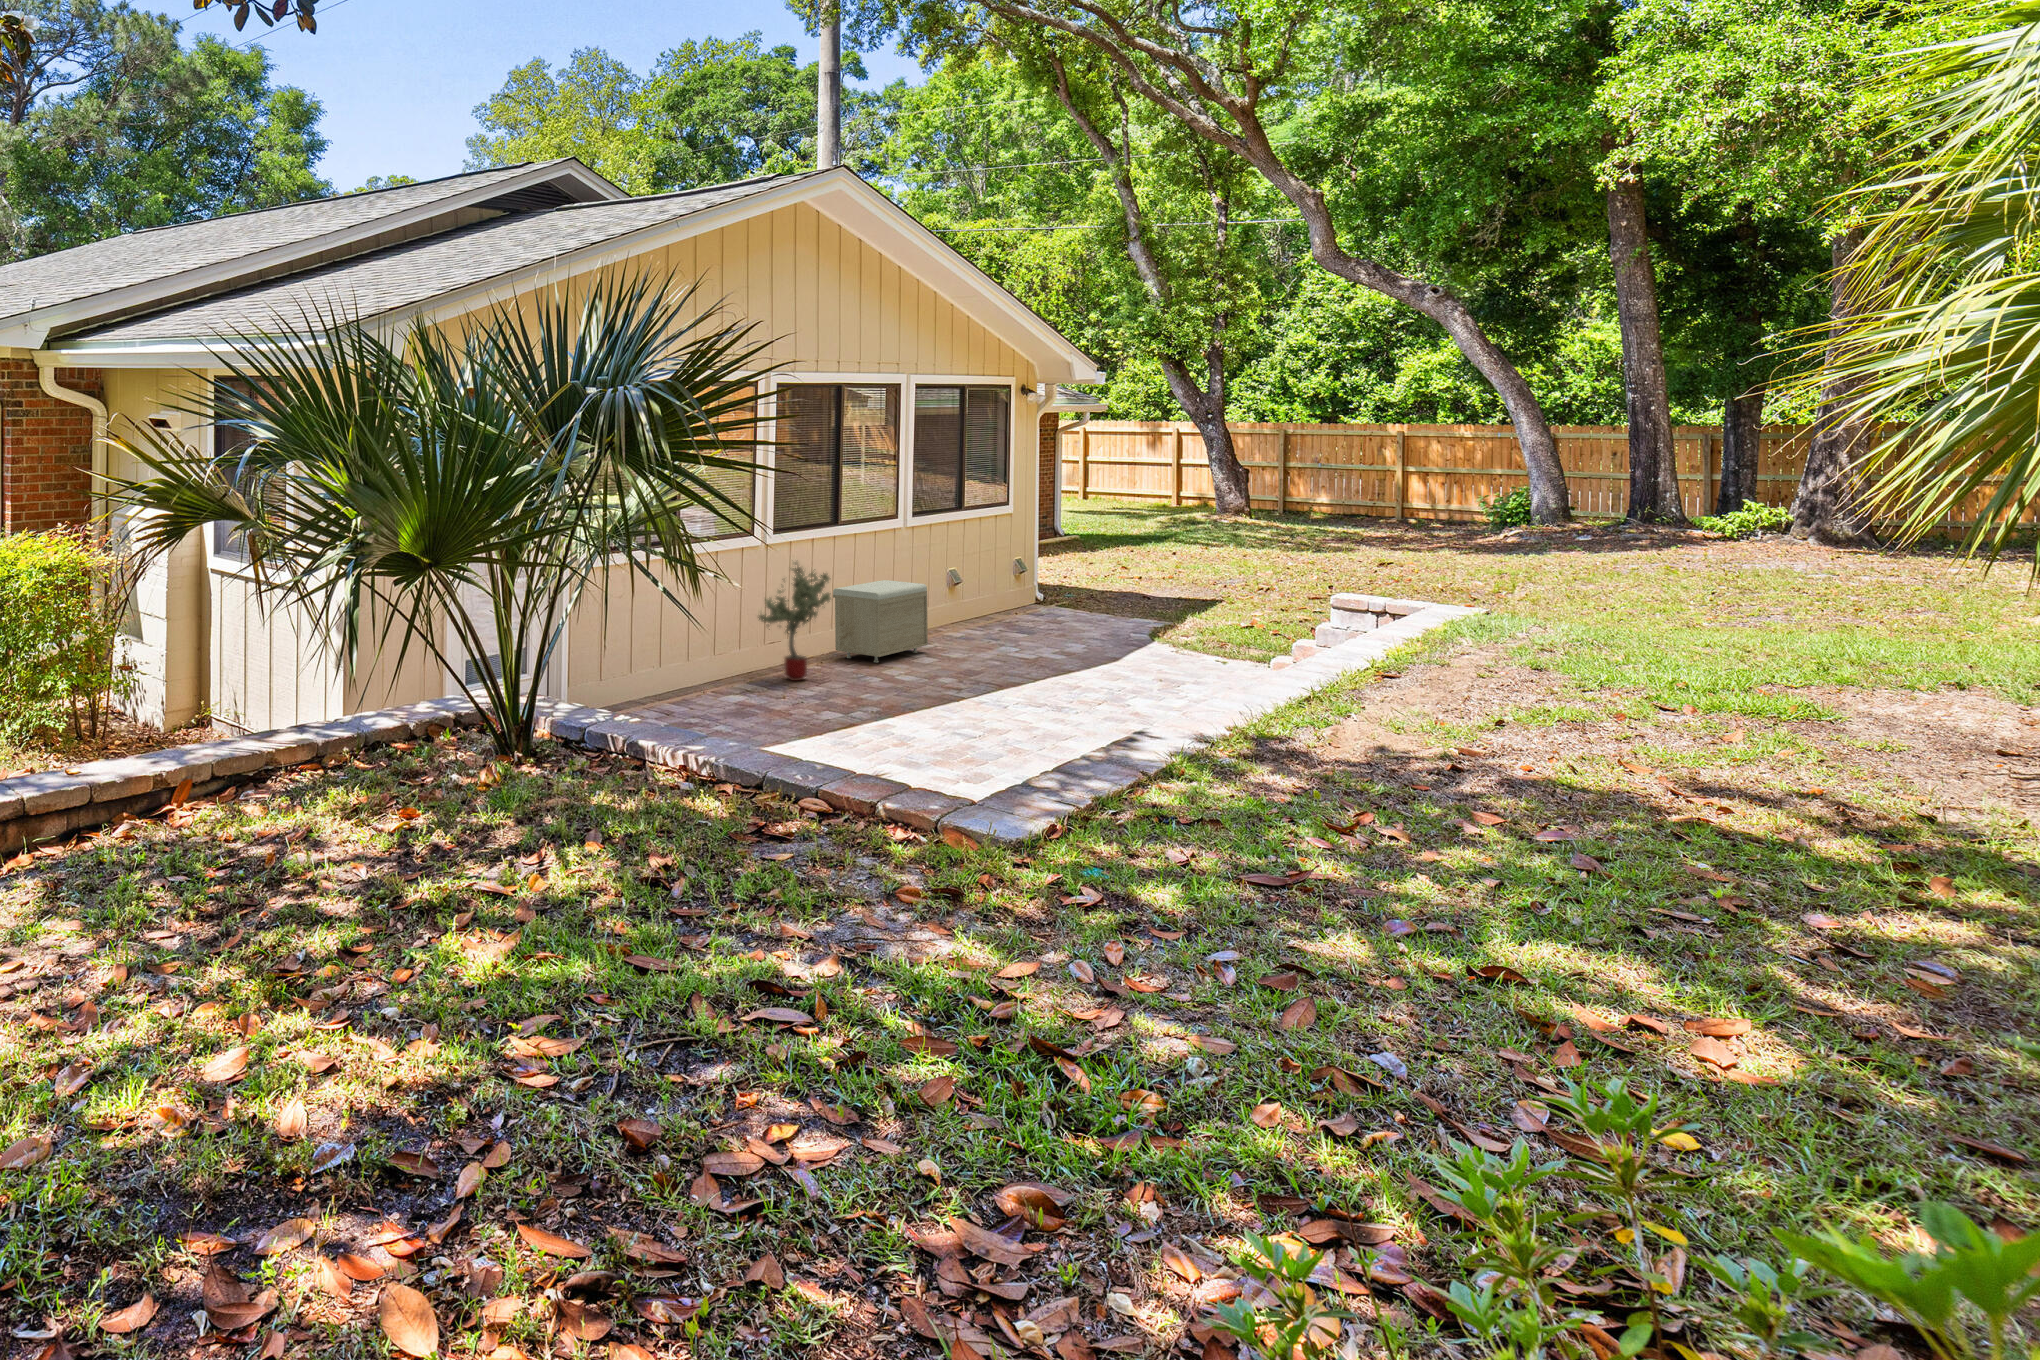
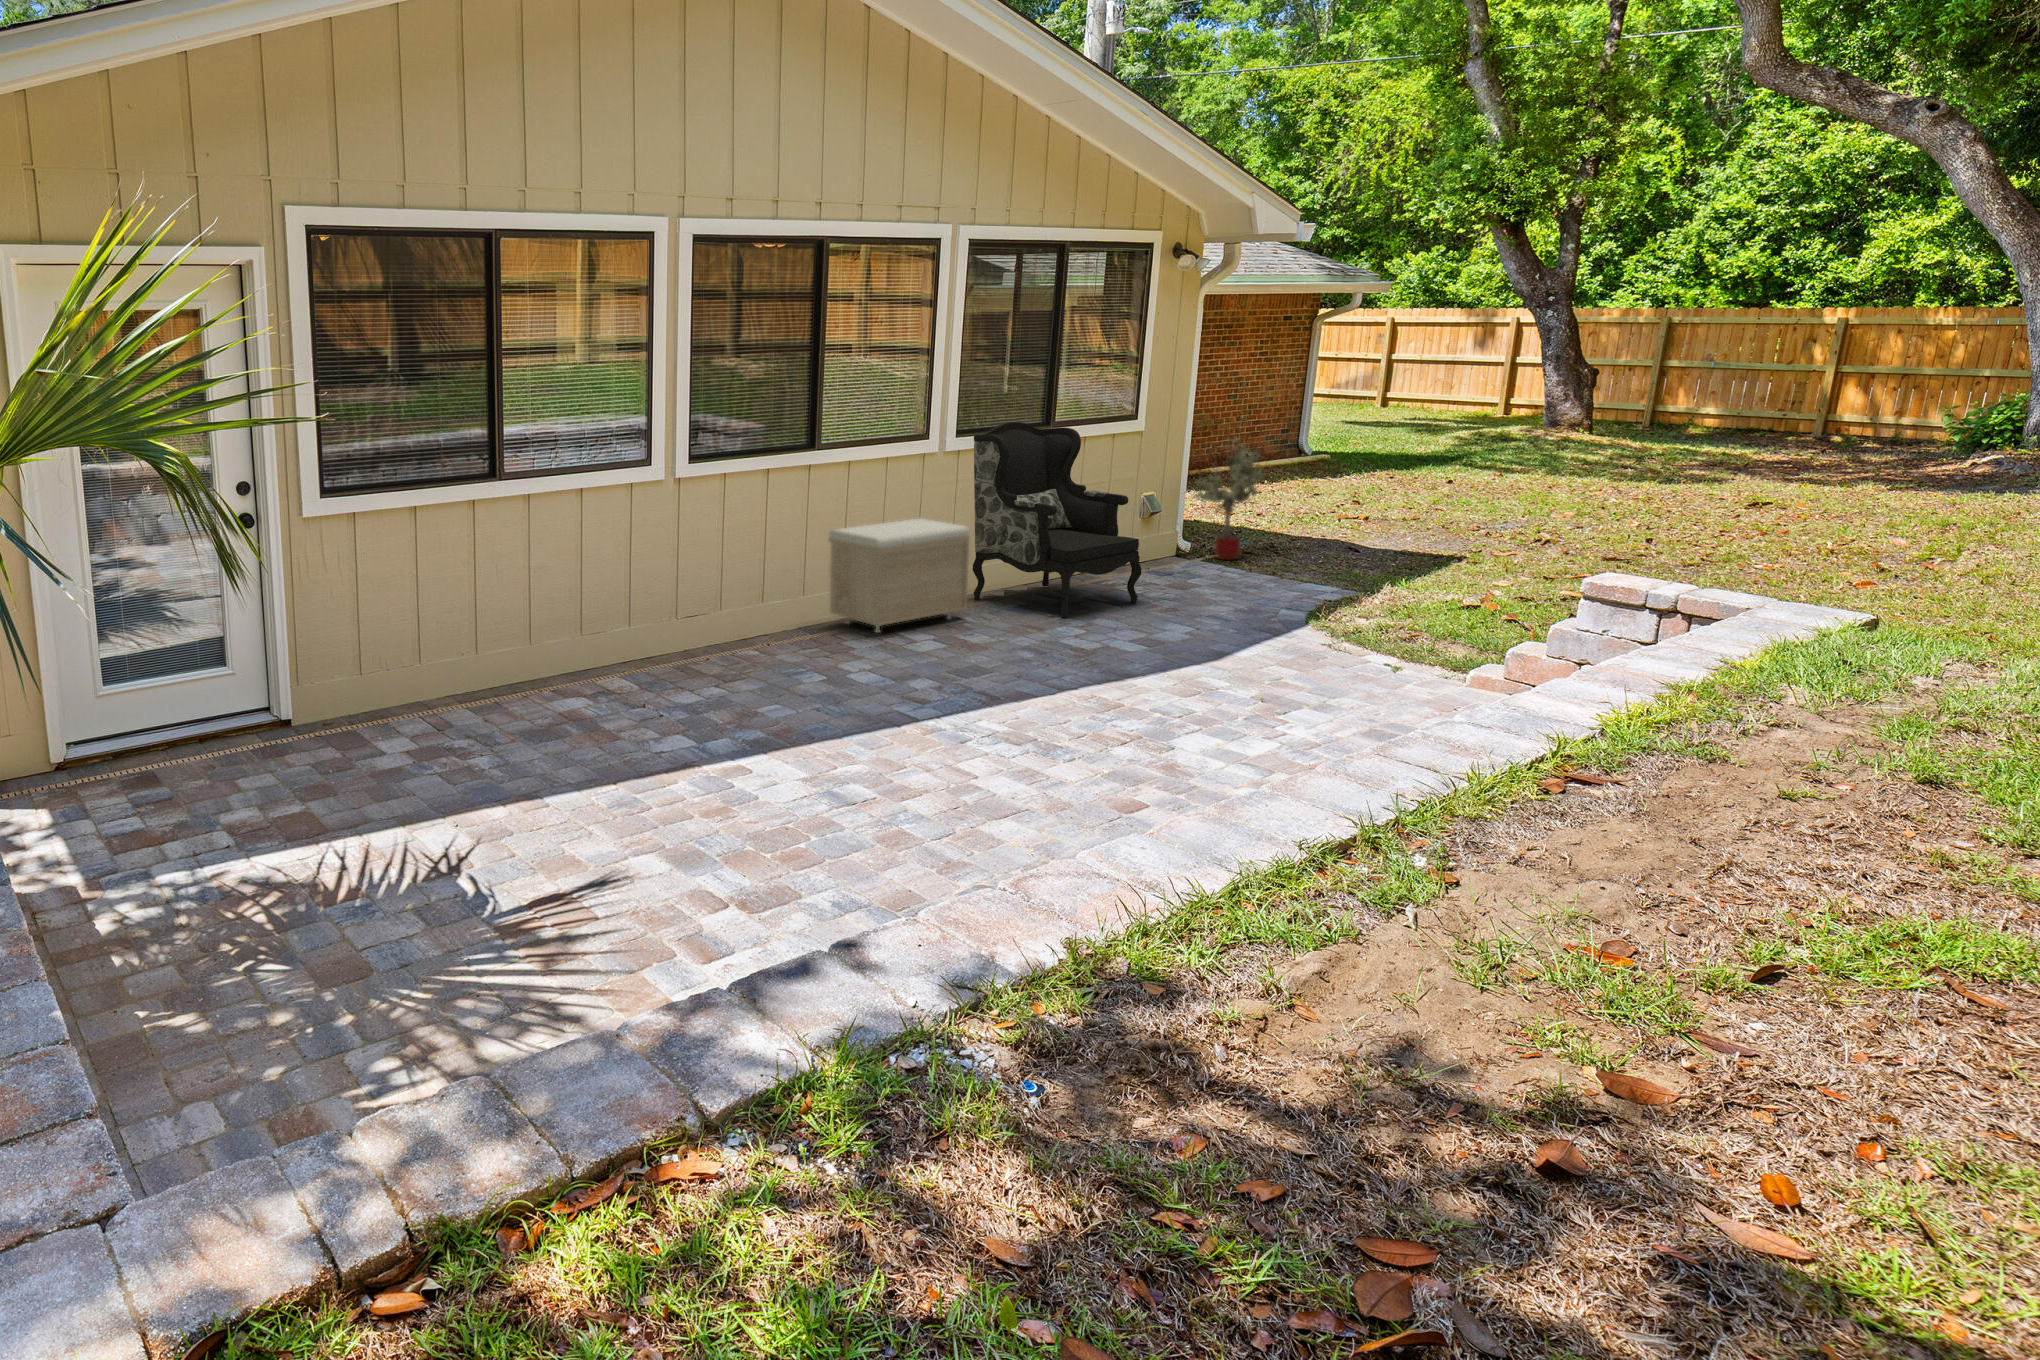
armchair: none [912,510,1034,650] -> present [973,422,1141,619]
potted tree: present [758,561,831,681] -> present [1194,438,1262,560]

